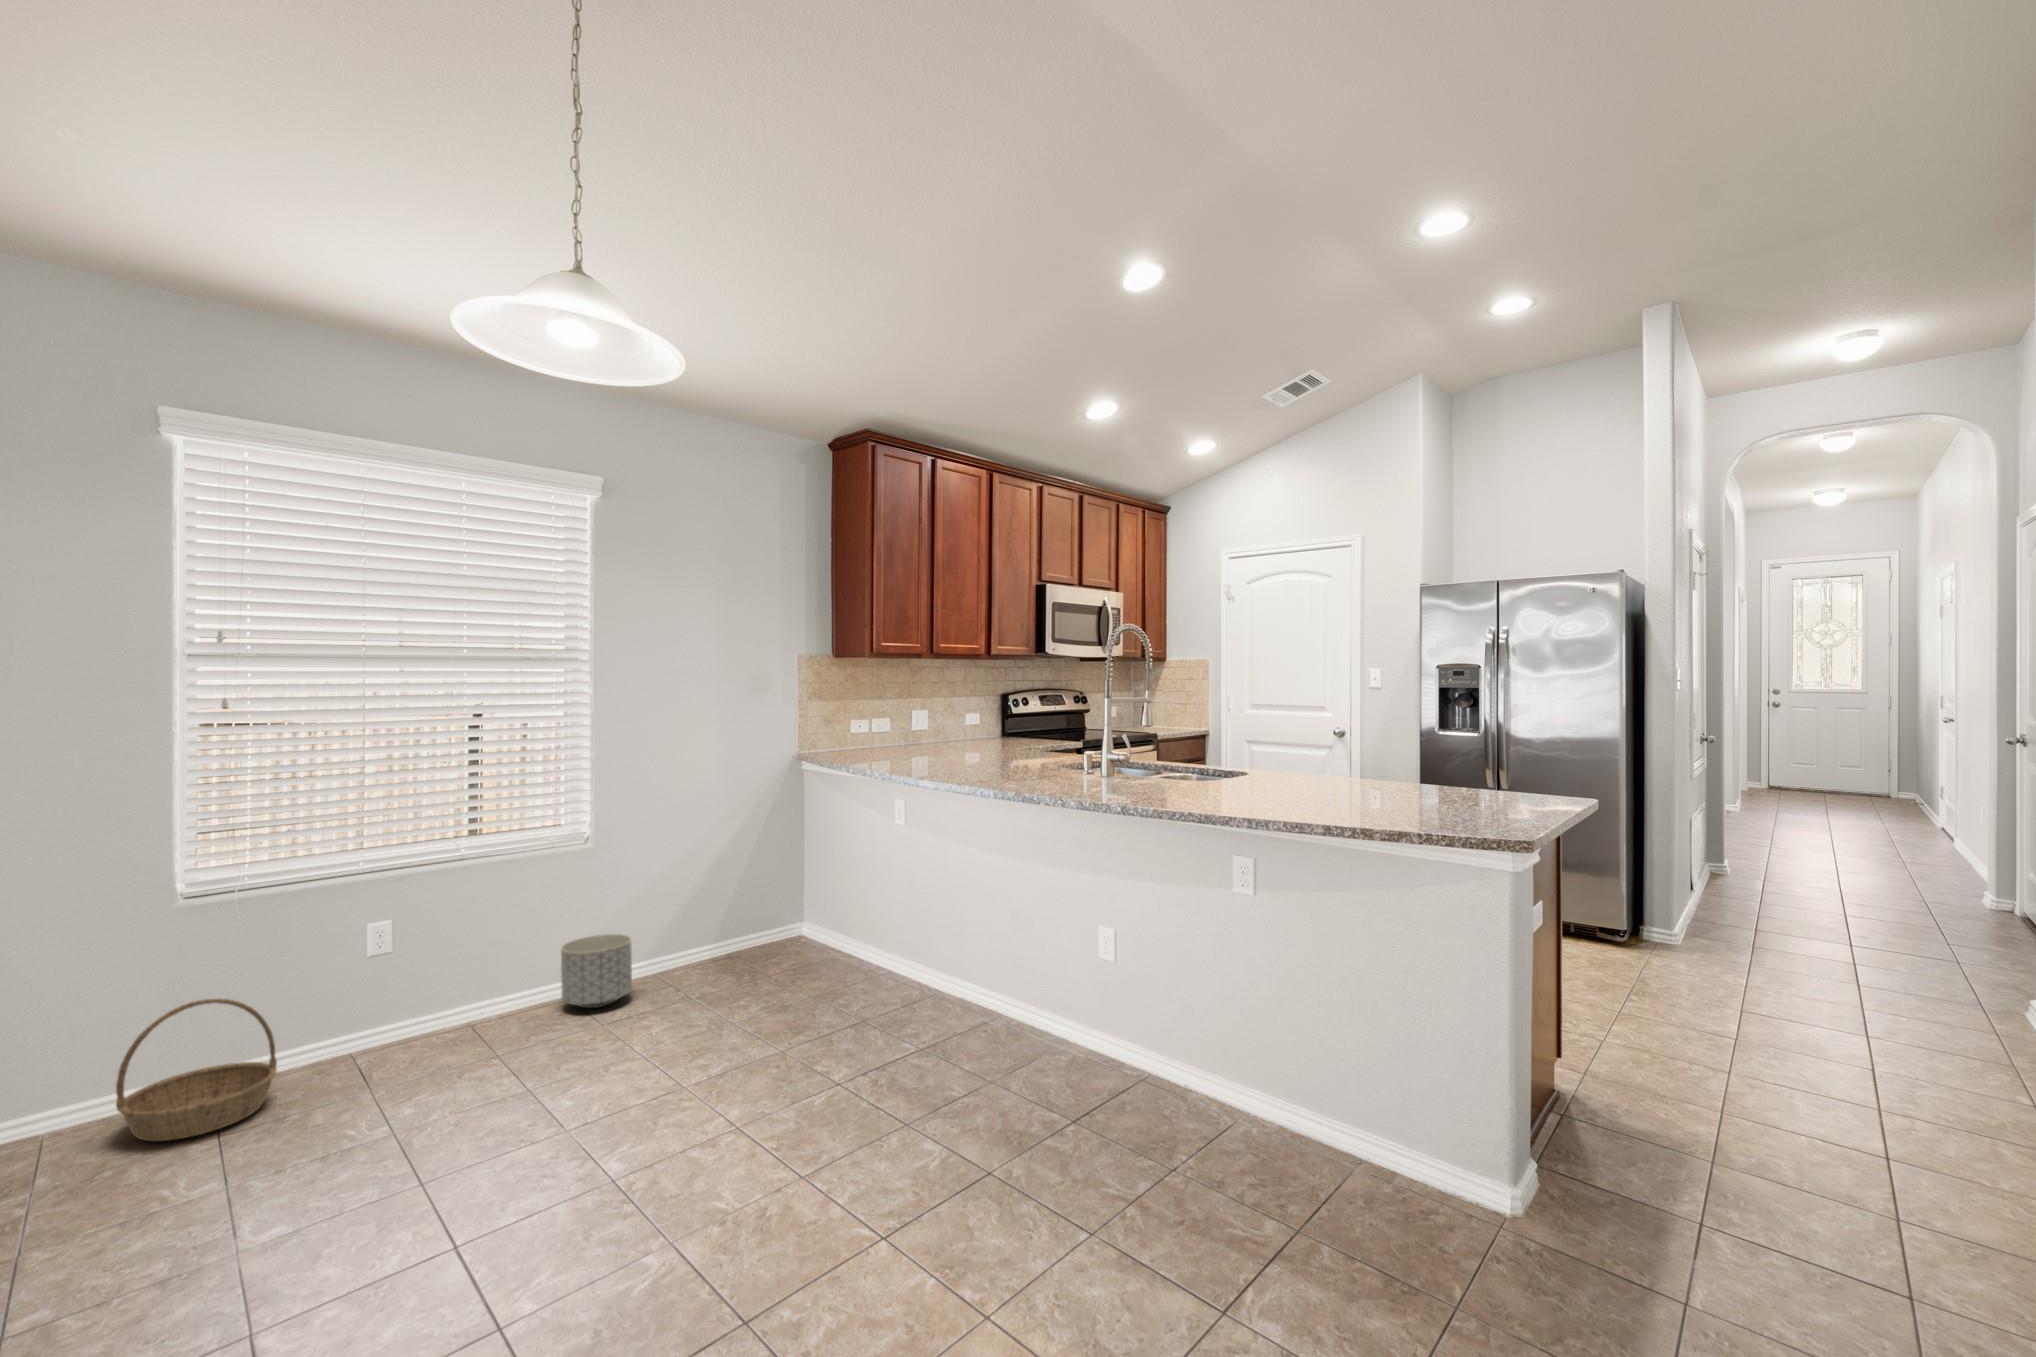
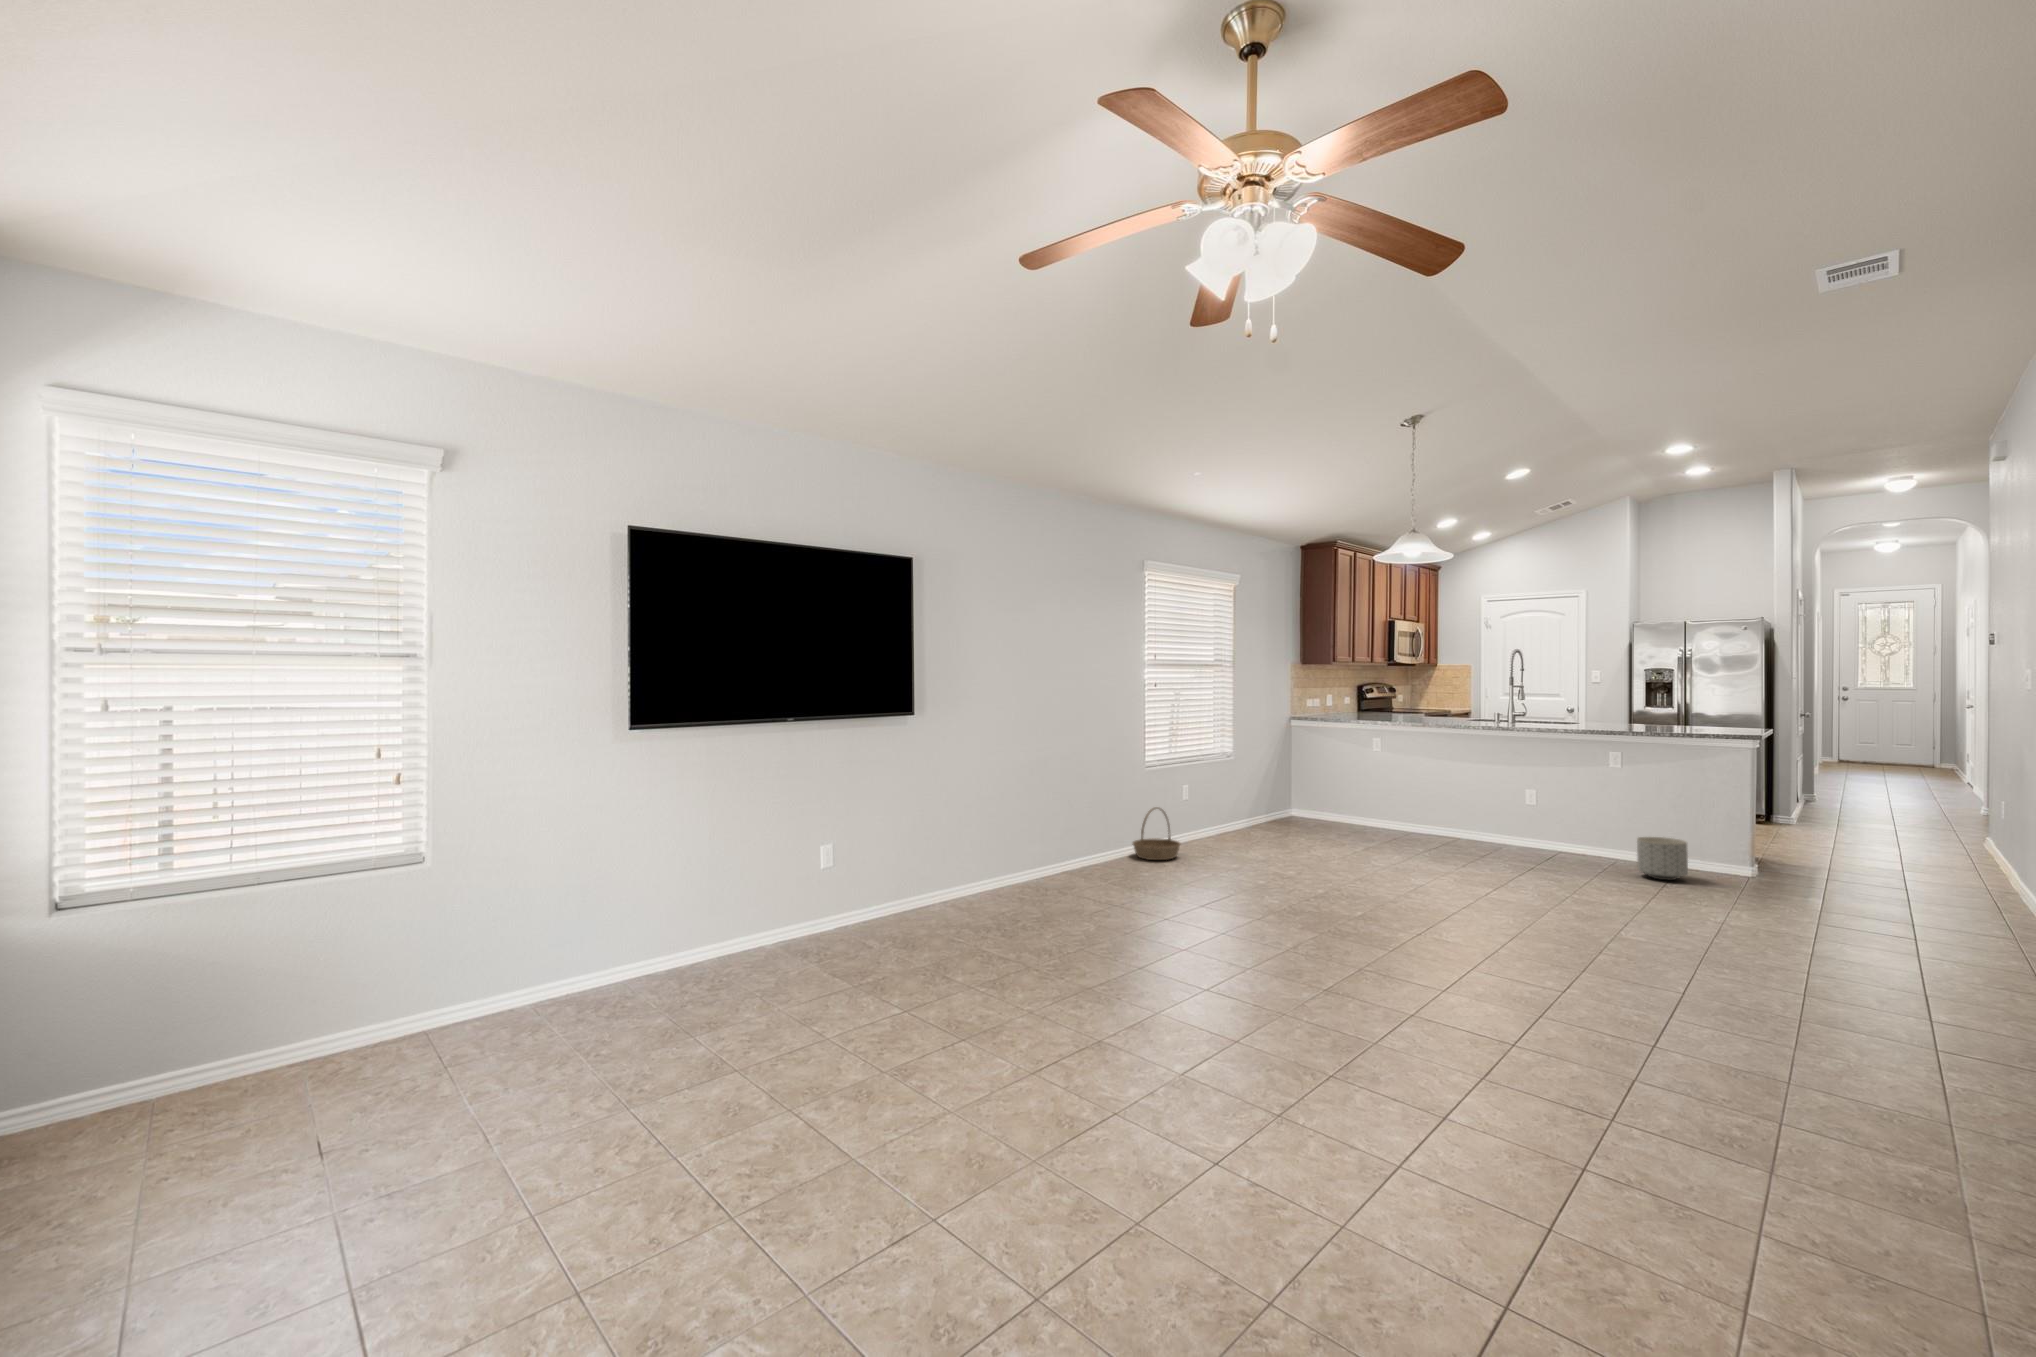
planter: present [561,934,632,1008] -> present [1637,837,1688,880]

